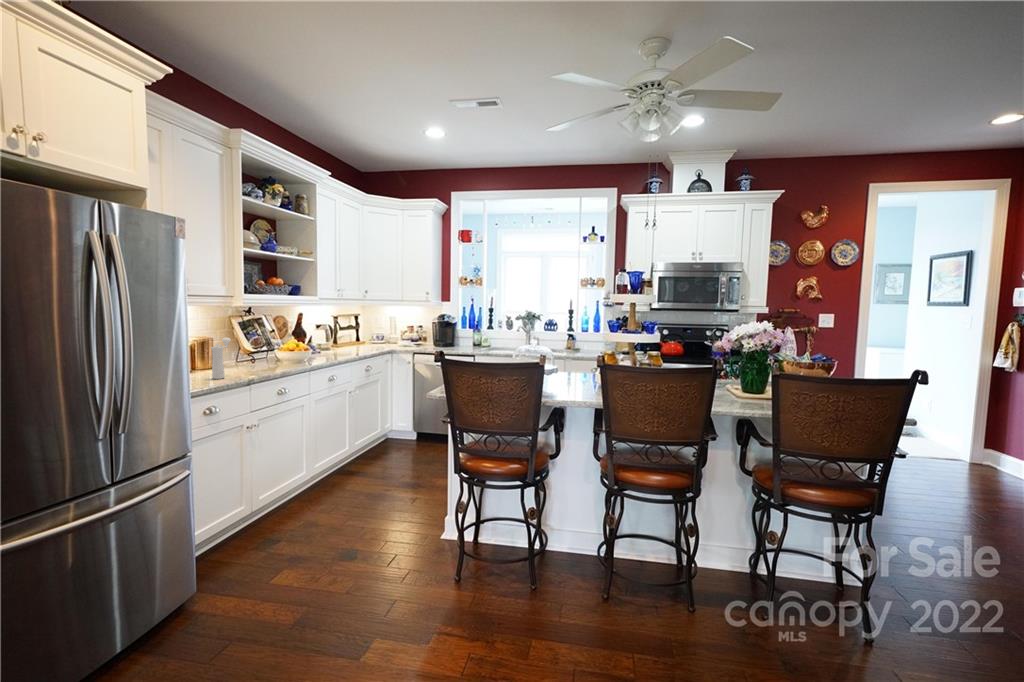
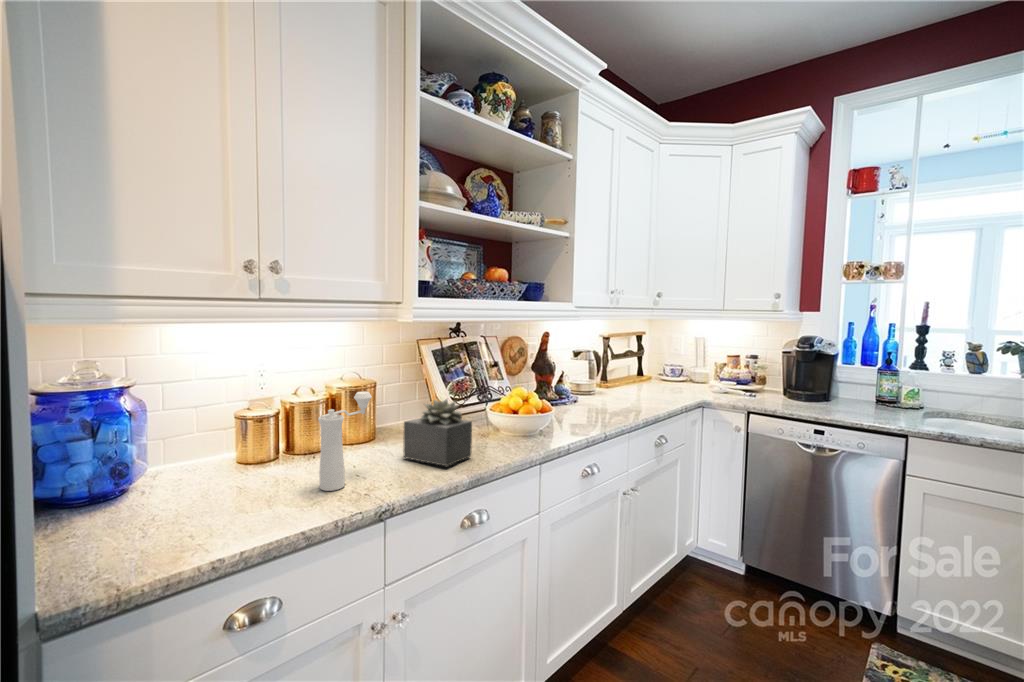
succulent plant: none [242,342,278,371] -> present [403,399,472,466]

